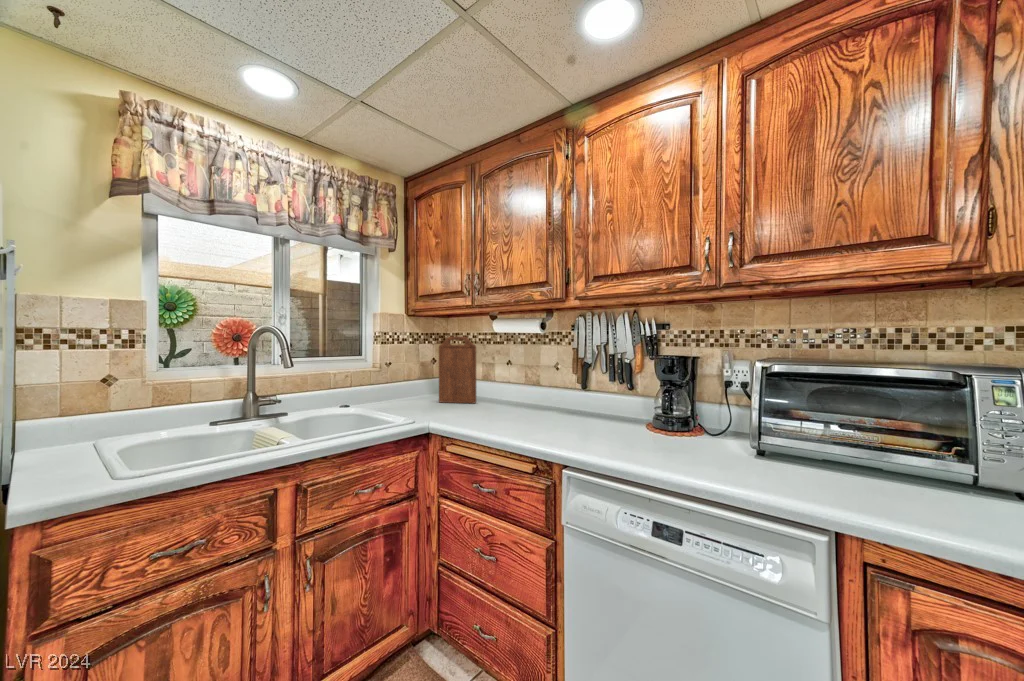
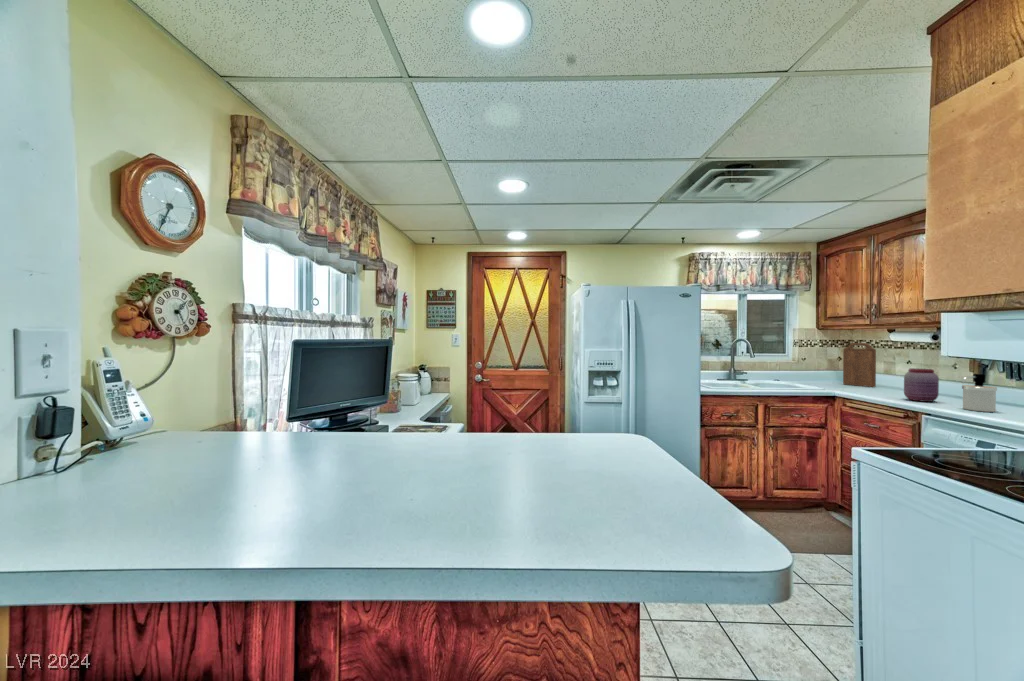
jar: none [521,375,560,432] -> present [904,368,939,402]
soap dispenser: none [596,381,635,446] -> present [962,374,997,412]

